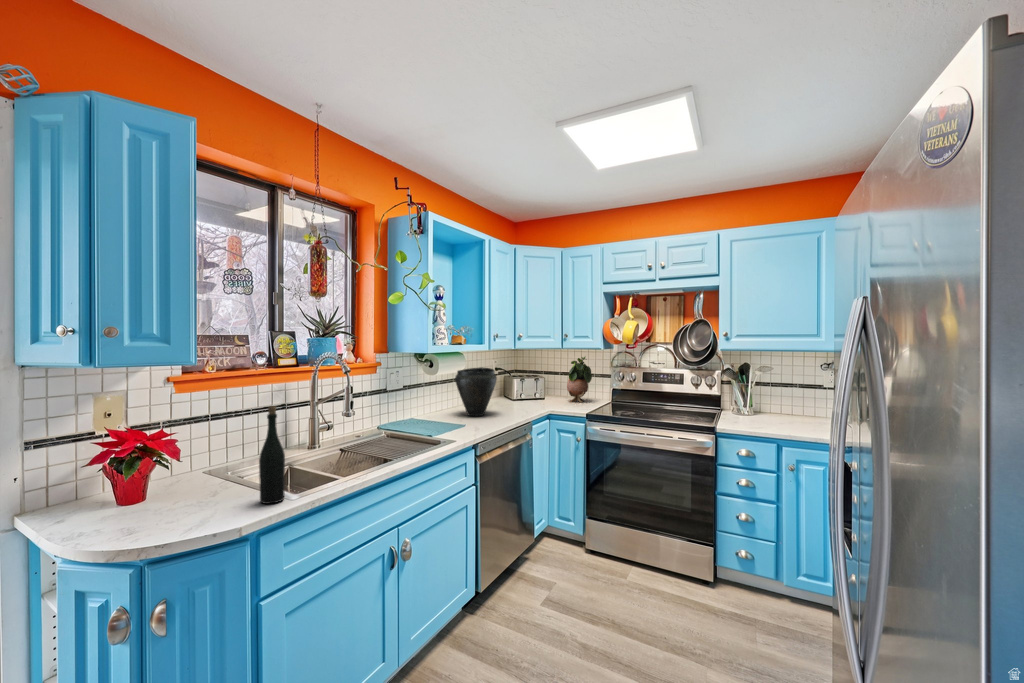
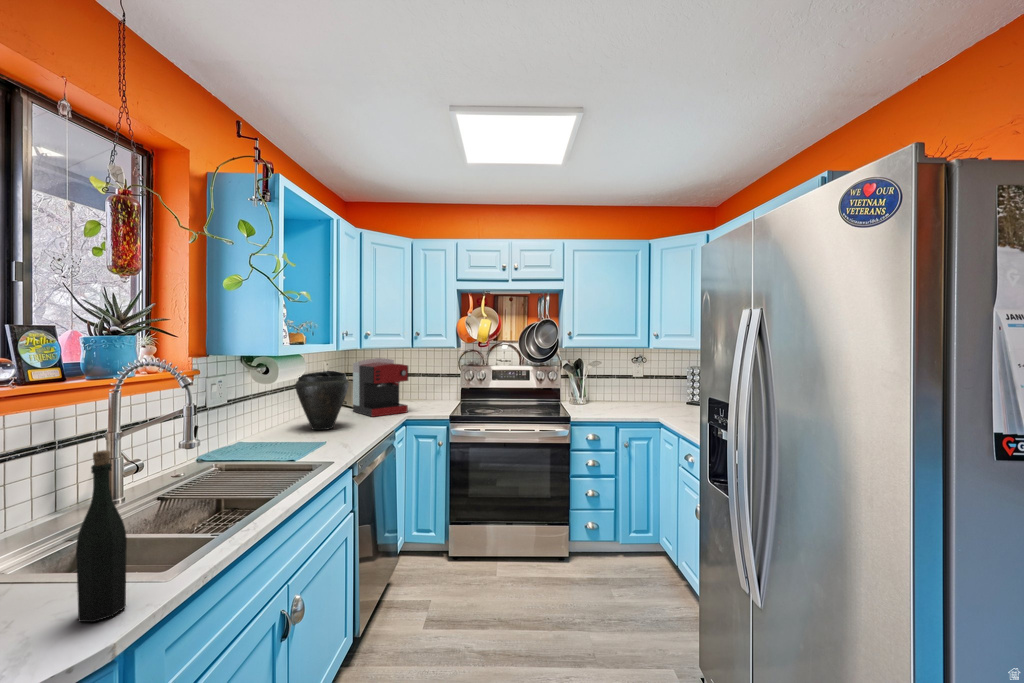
coffee maker: none [512,357,556,409] -> present [353,358,408,417]
potted plant: present [567,357,592,403] -> none [411,356,439,405]

